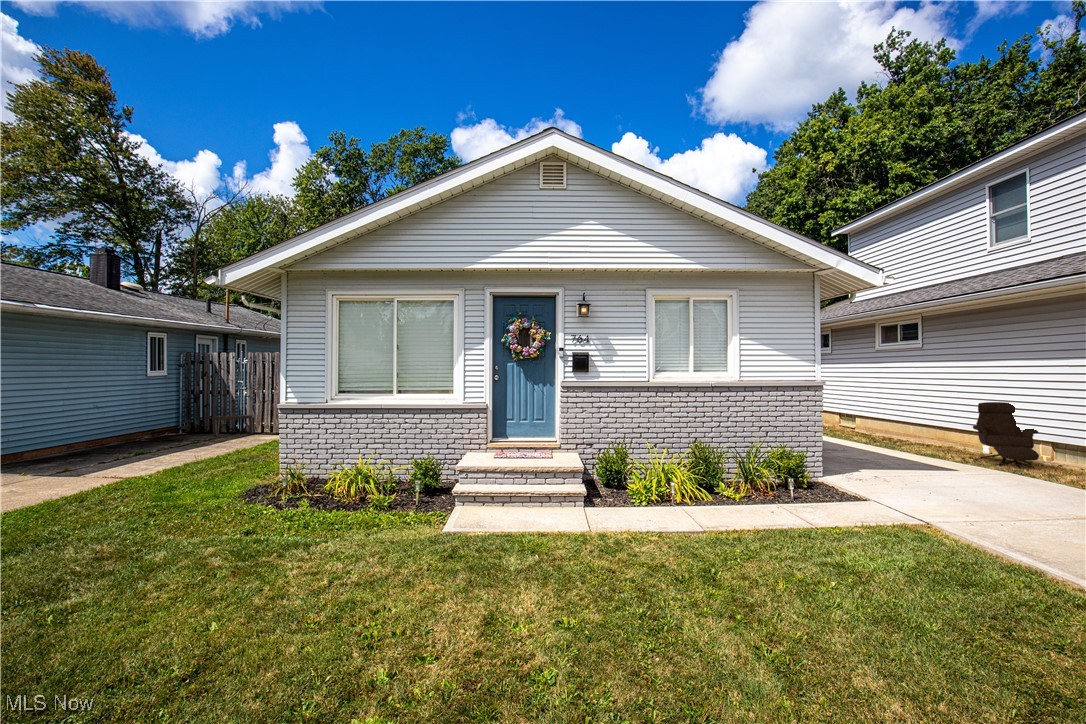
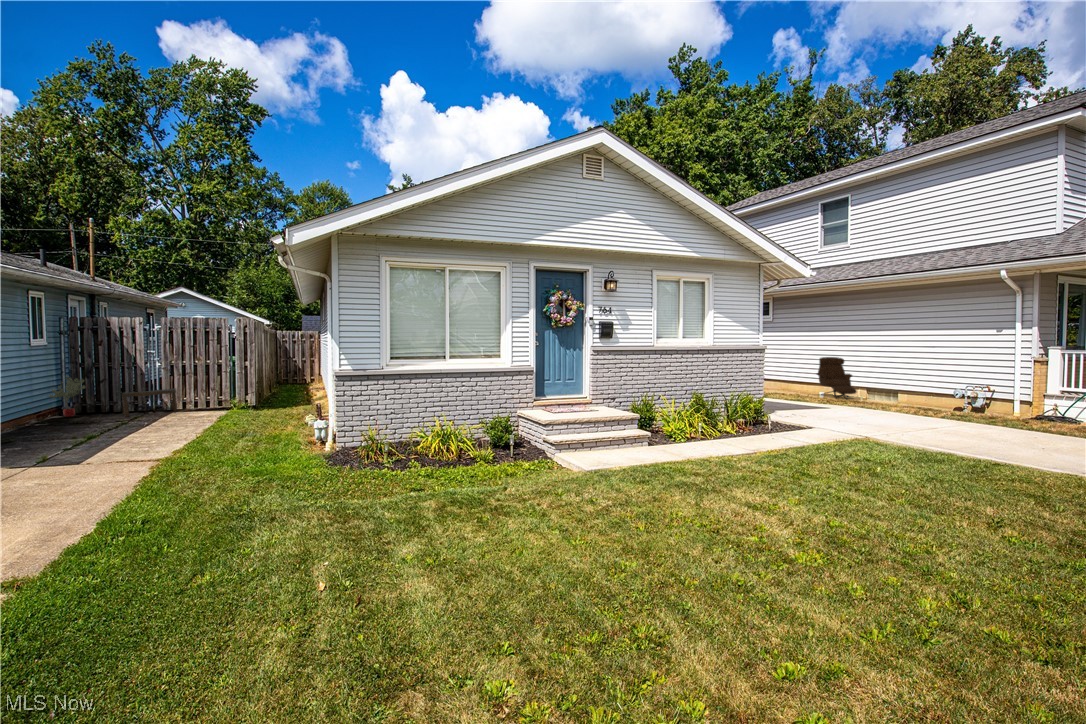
potted tree: none [169,401,199,434] -> present [49,376,85,417]

